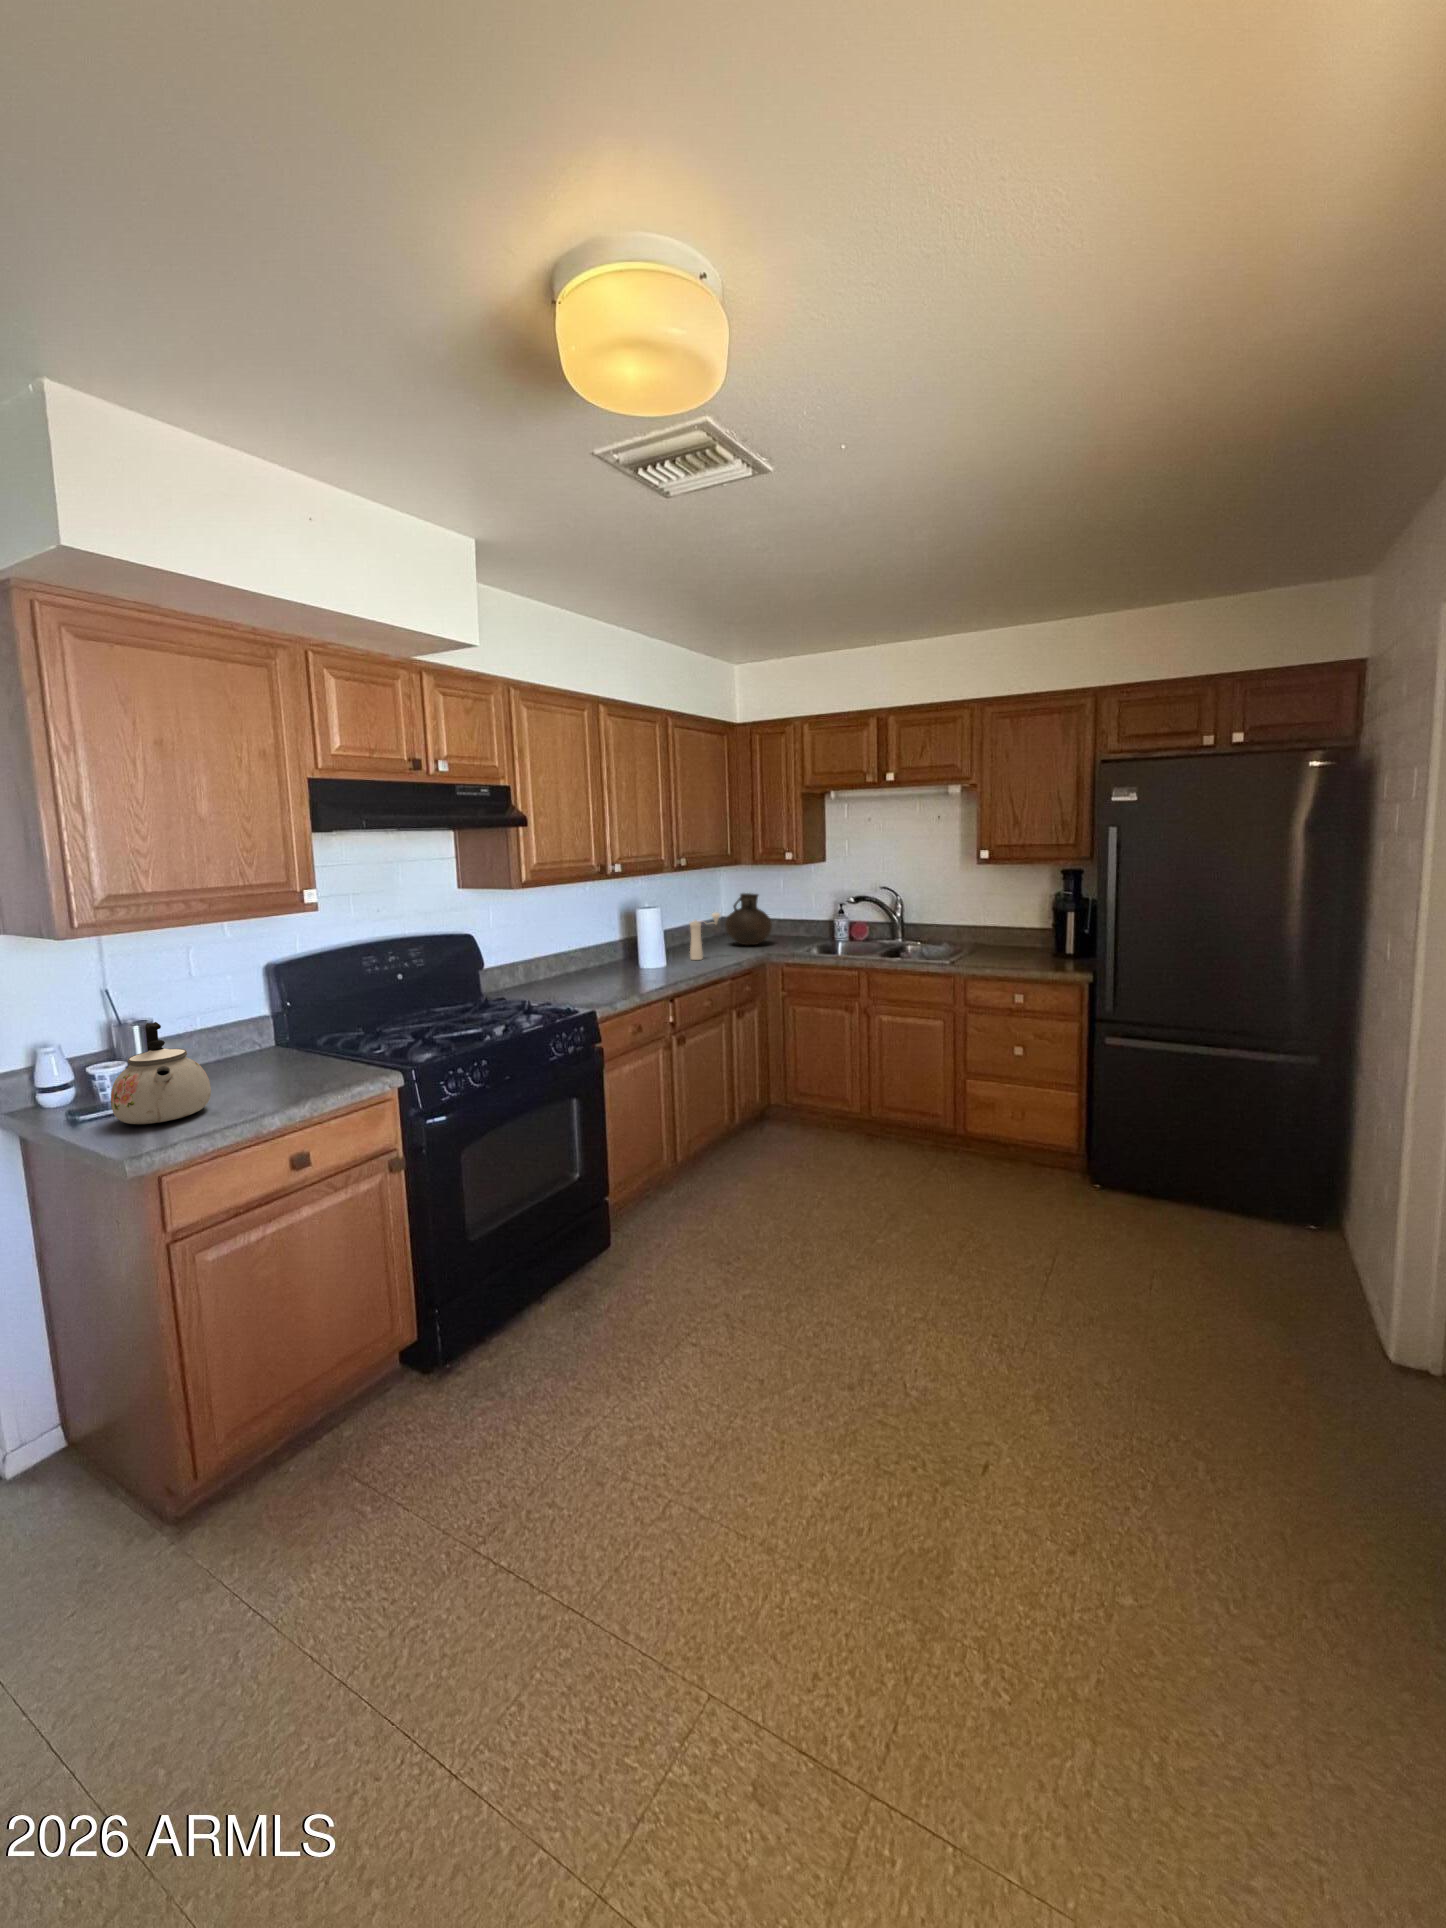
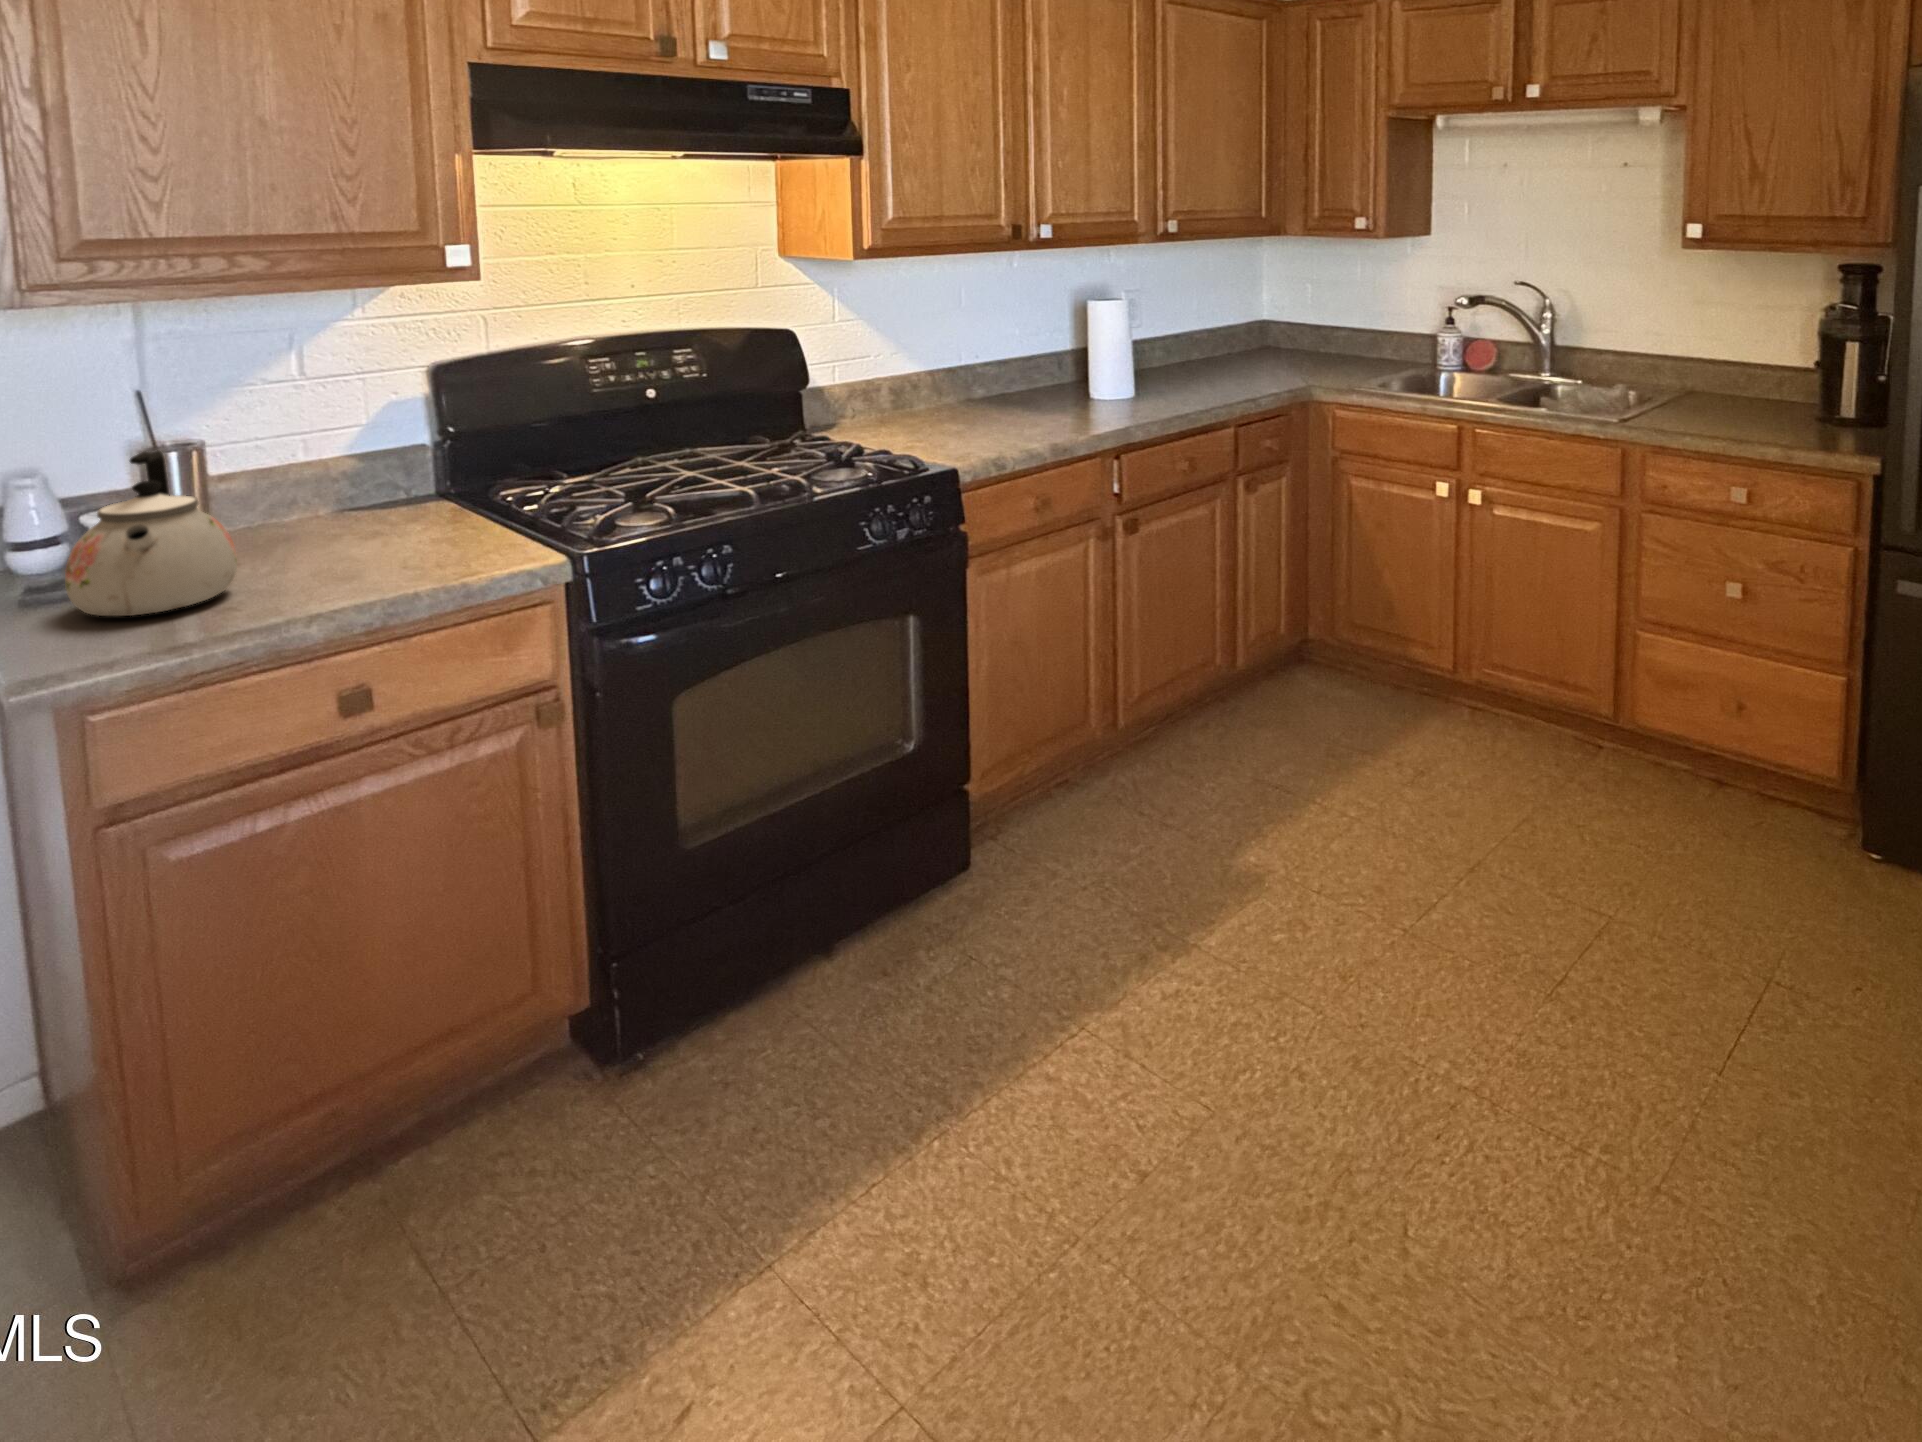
vase: present [725,893,772,945] -> none [1255,281,1333,368]
pepper mill: present [690,913,720,960] -> none [1179,312,1234,390]

